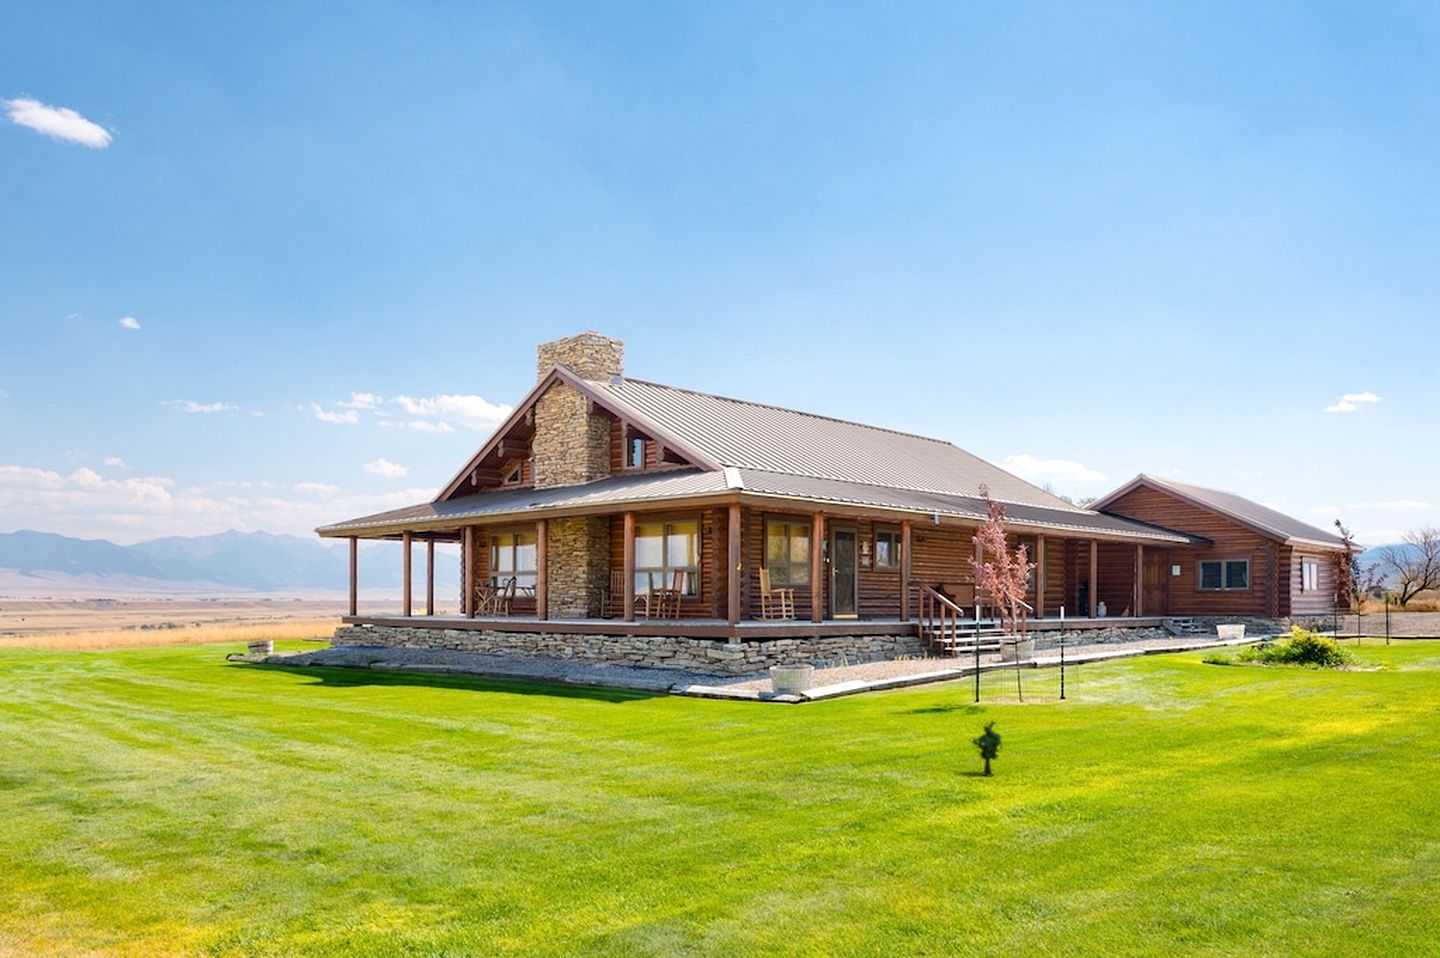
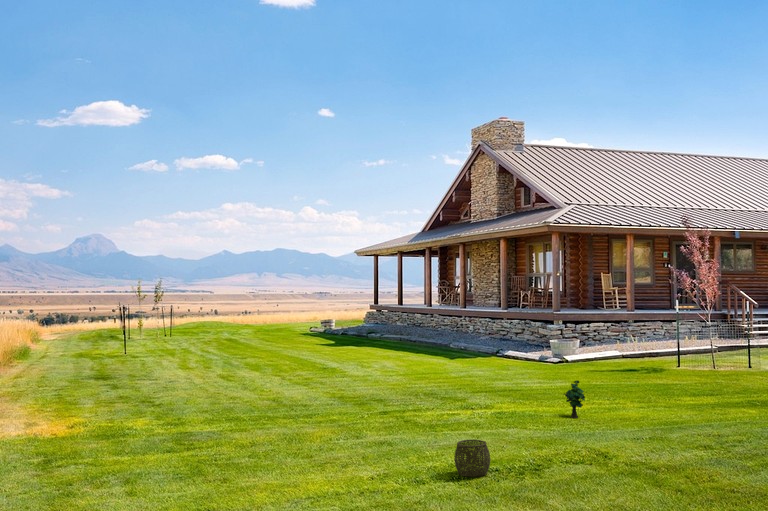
woven basket: none [1013,813,1069,870] -> present [454,440,490,477]

